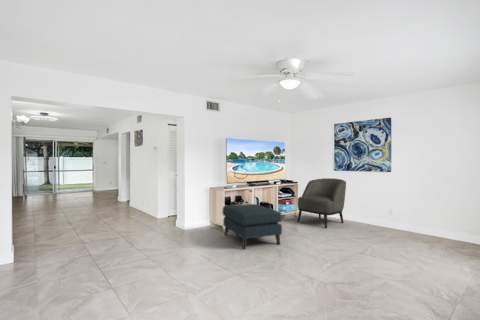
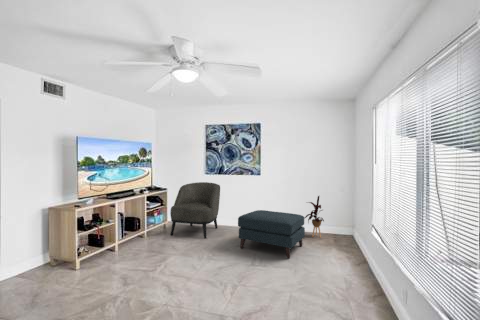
house plant: none [439,197,473,248] -> present [305,196,324,237]
ottoman: present [222,204,282,249] -> present [238,210,305,258]

